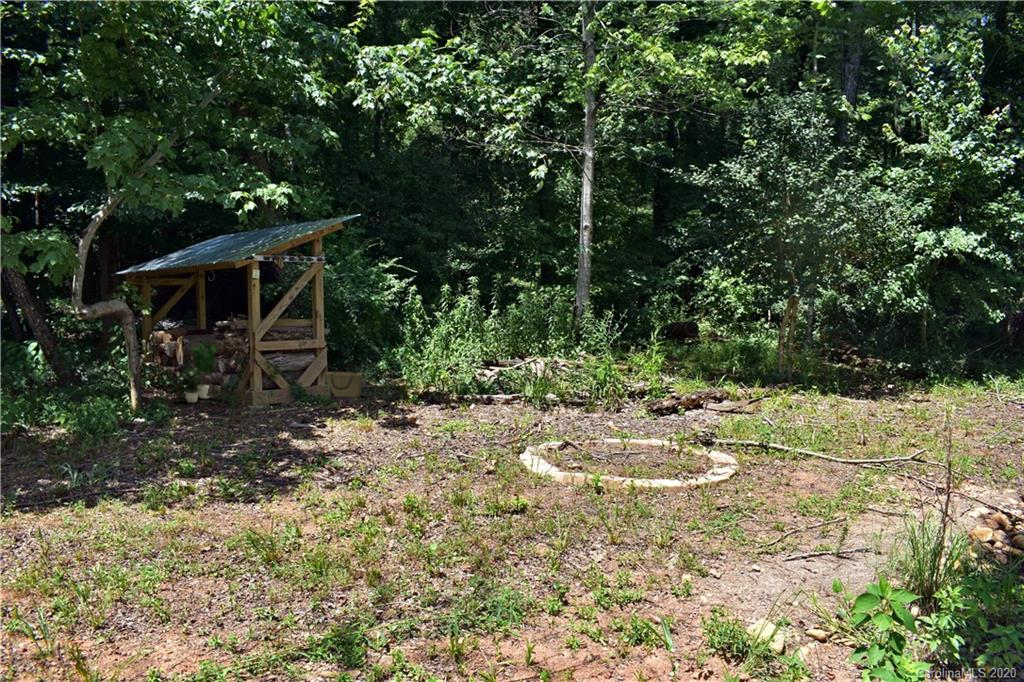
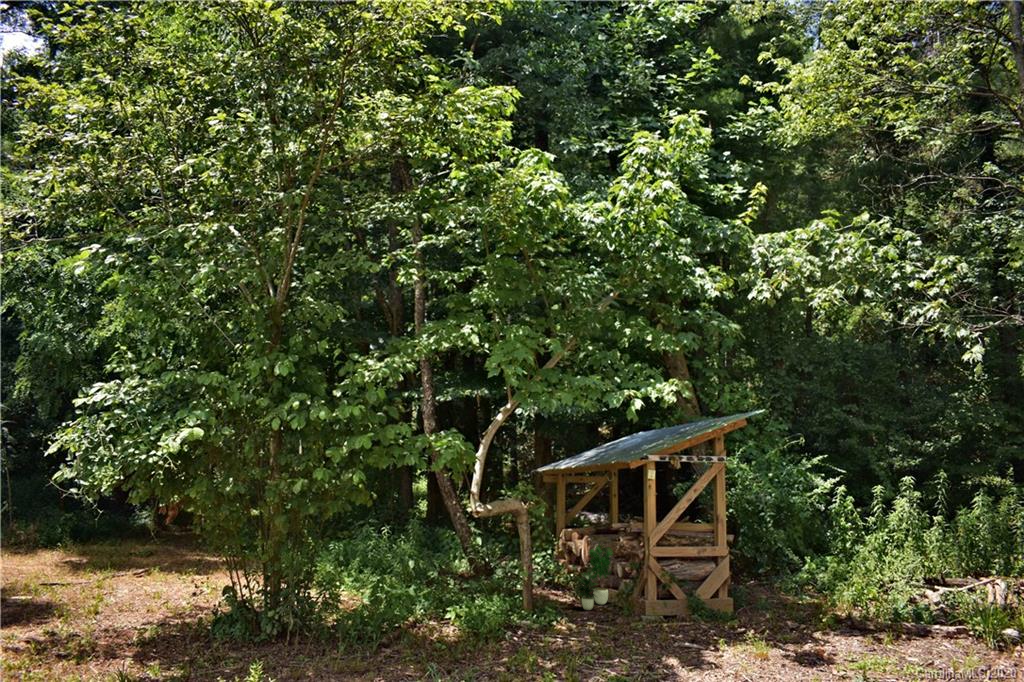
basket: present [324,372,362,398] -> none [726,583,769,617]

